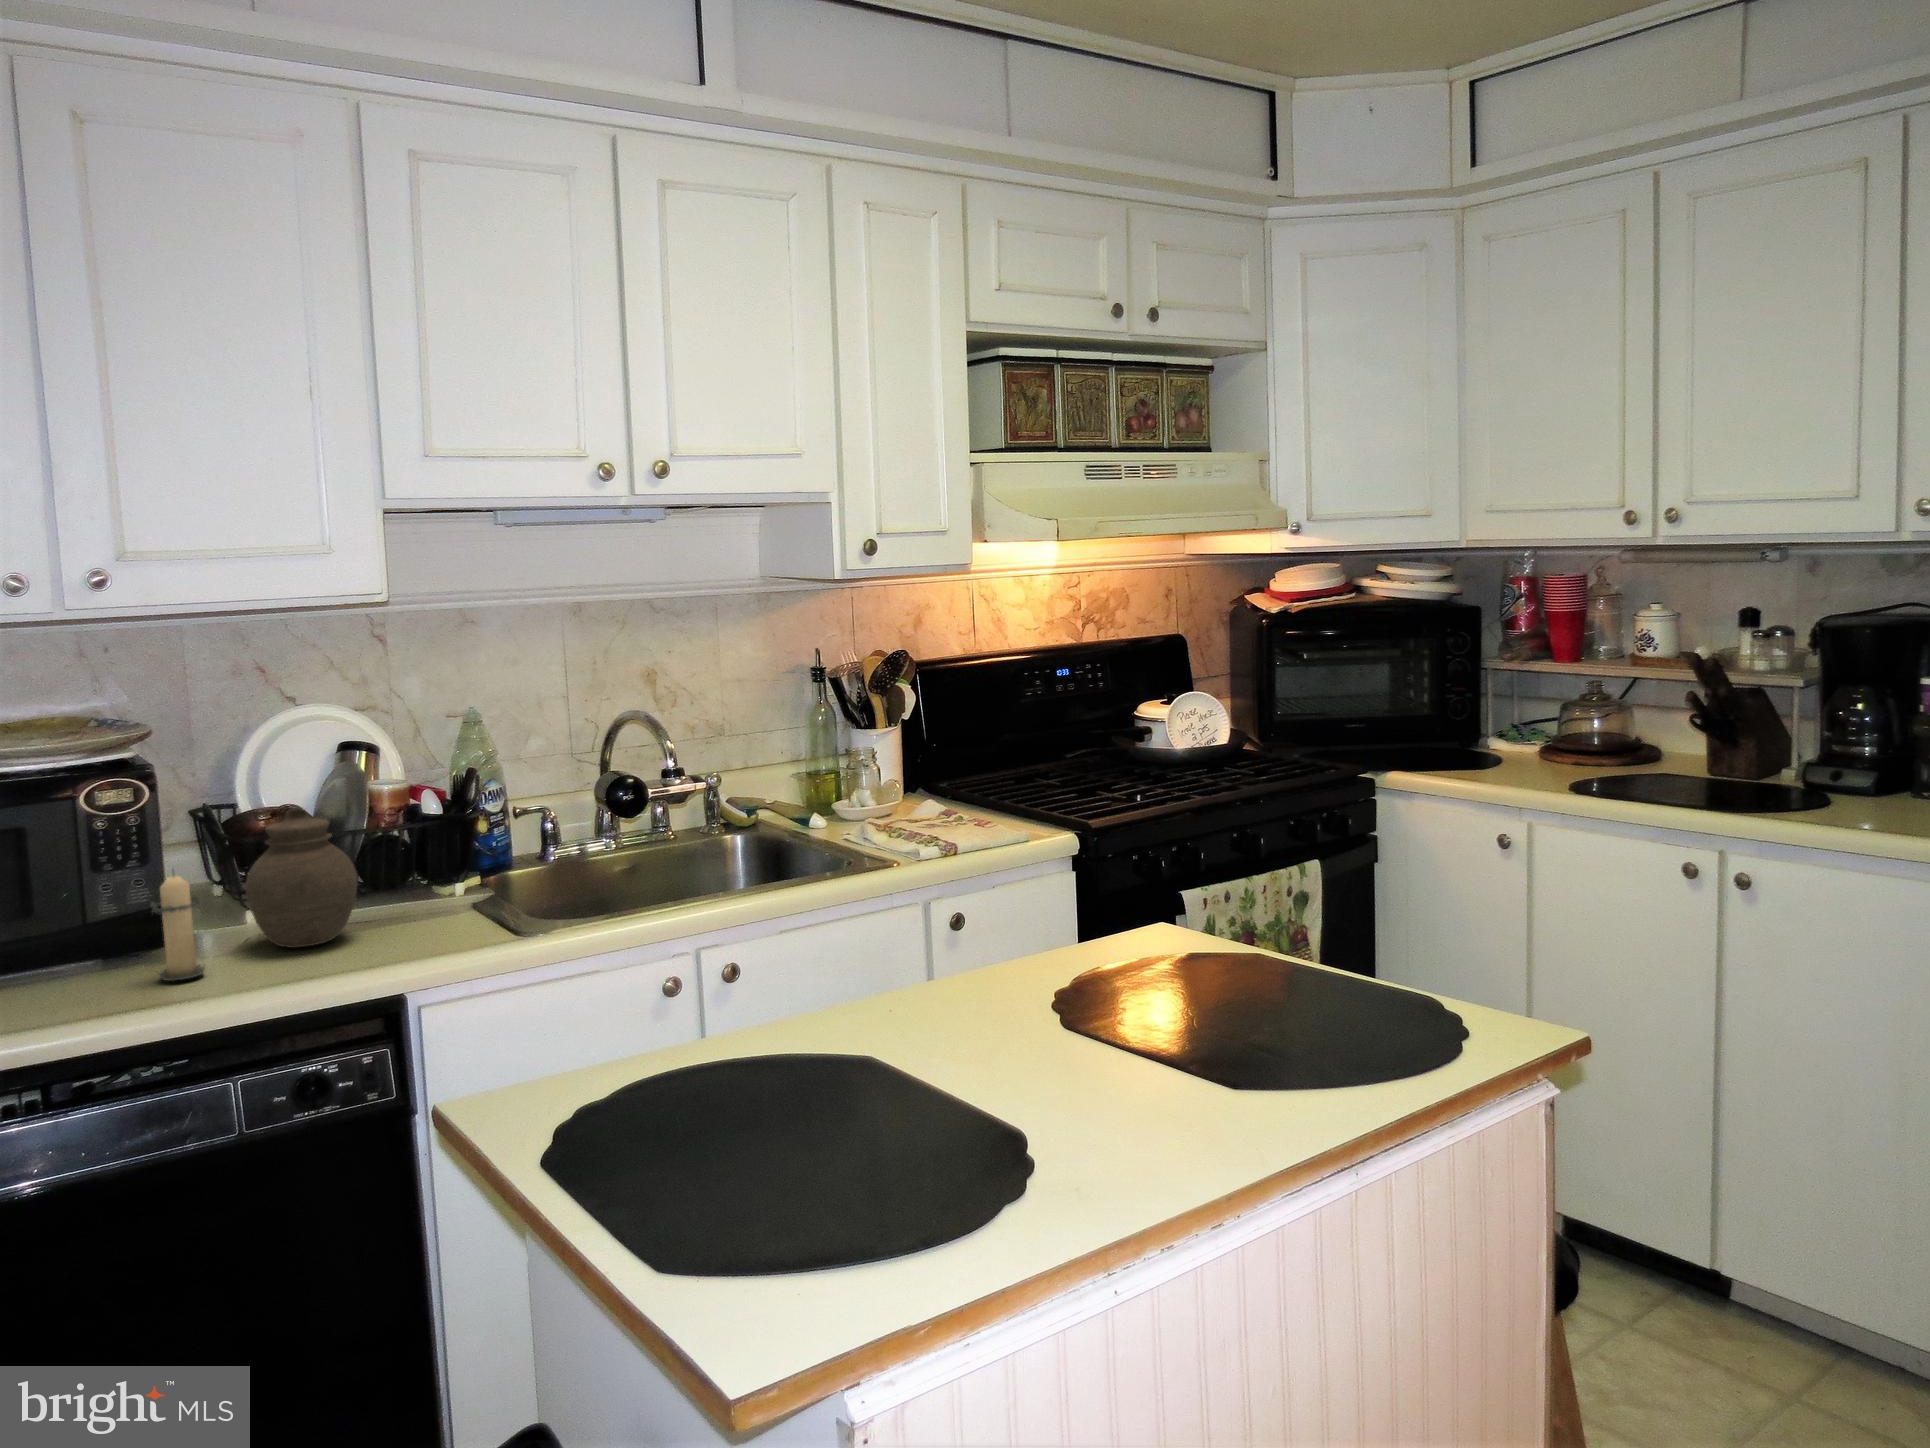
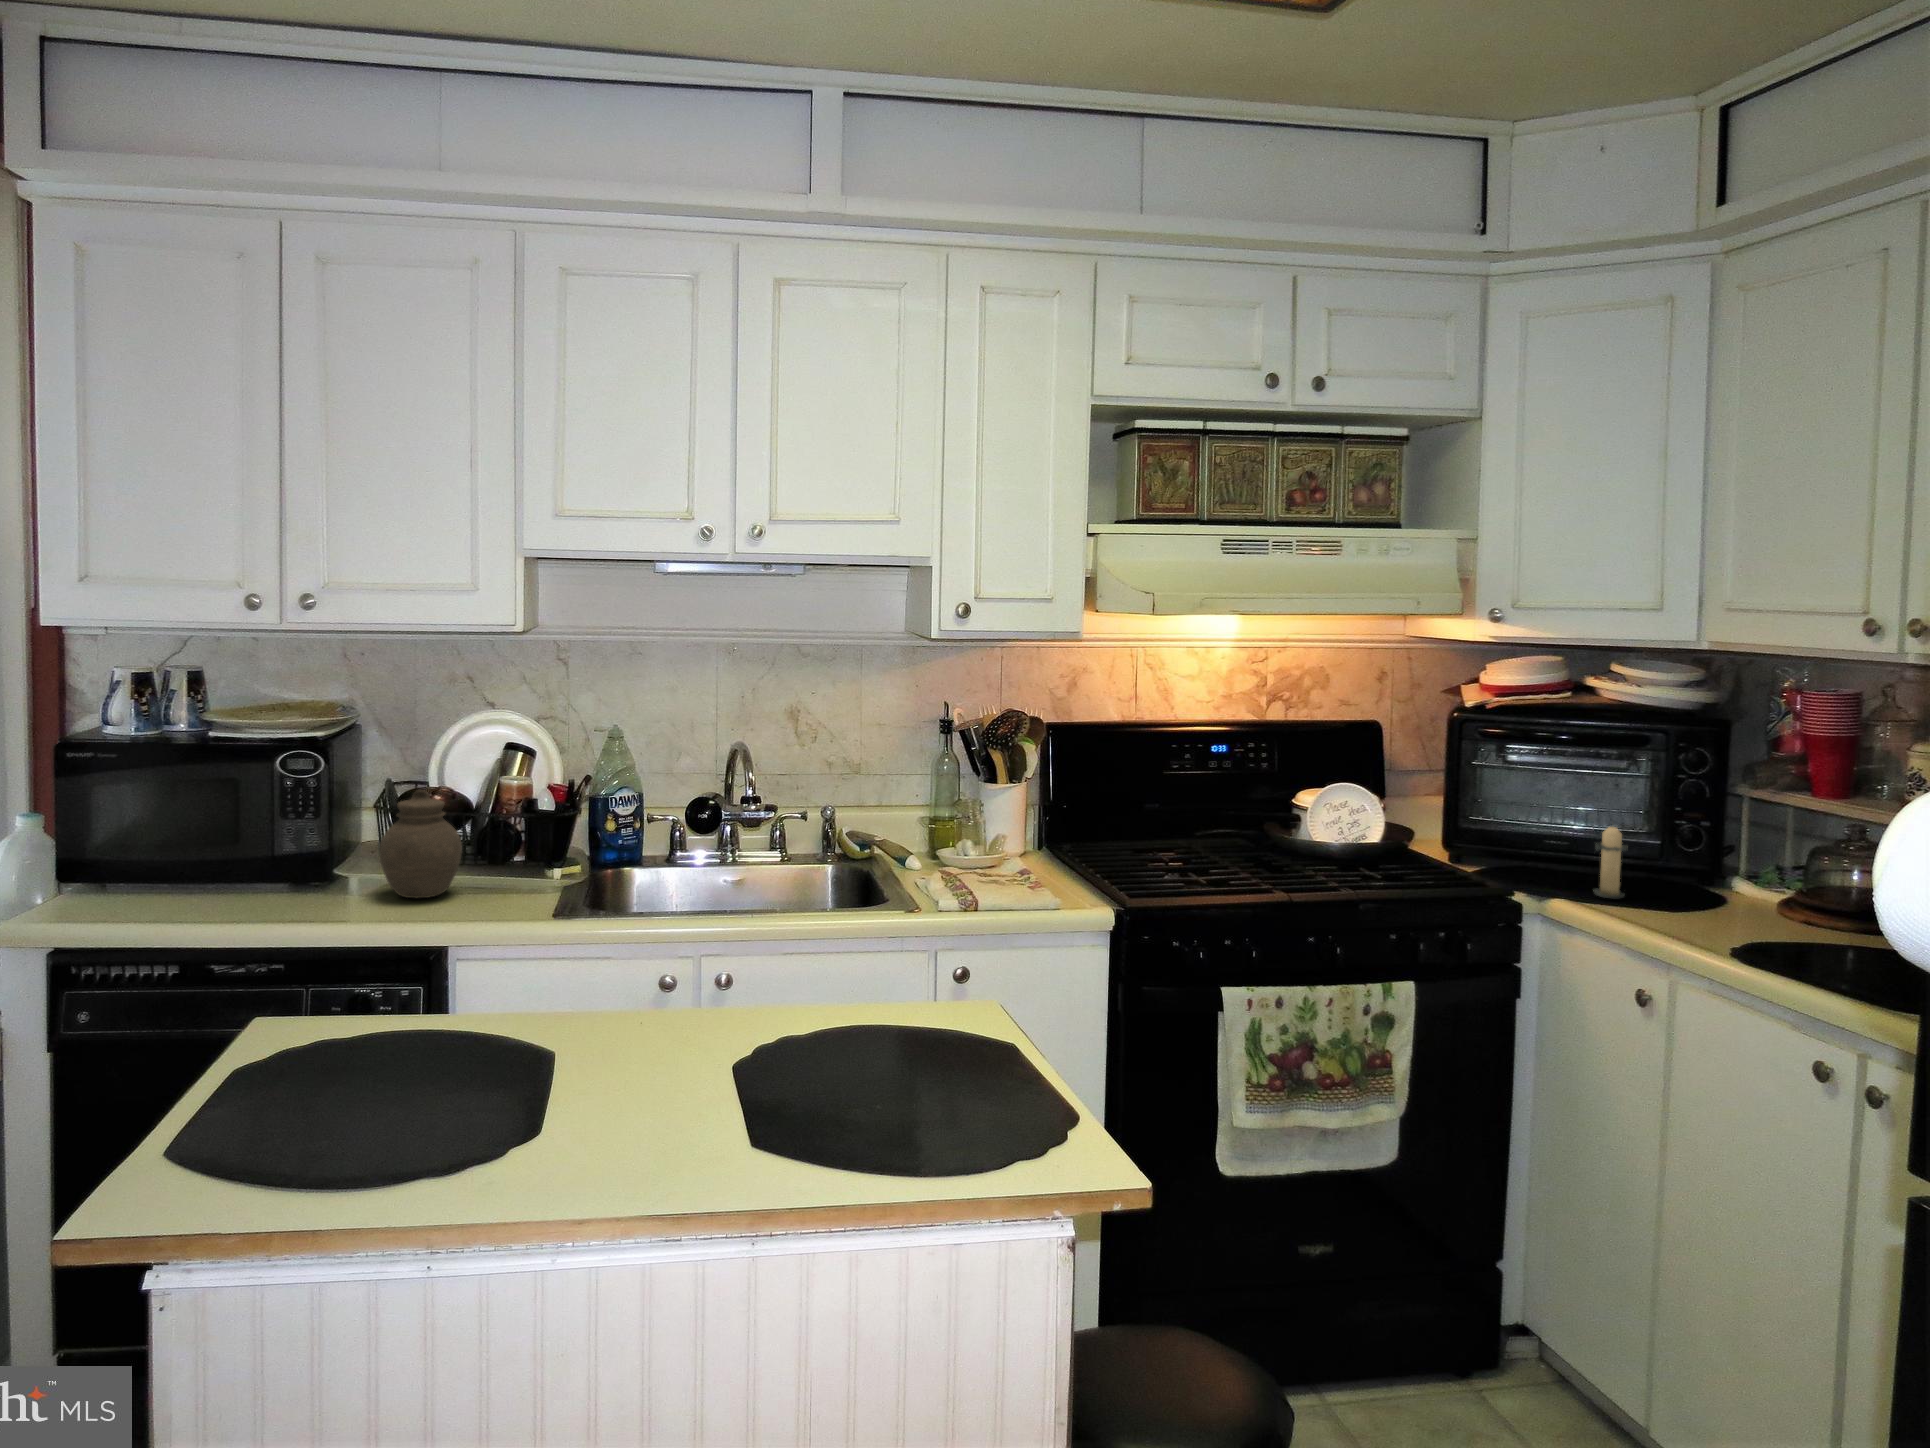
candle: present [150,870,204,981] -> present [1593,826,1628,899]

